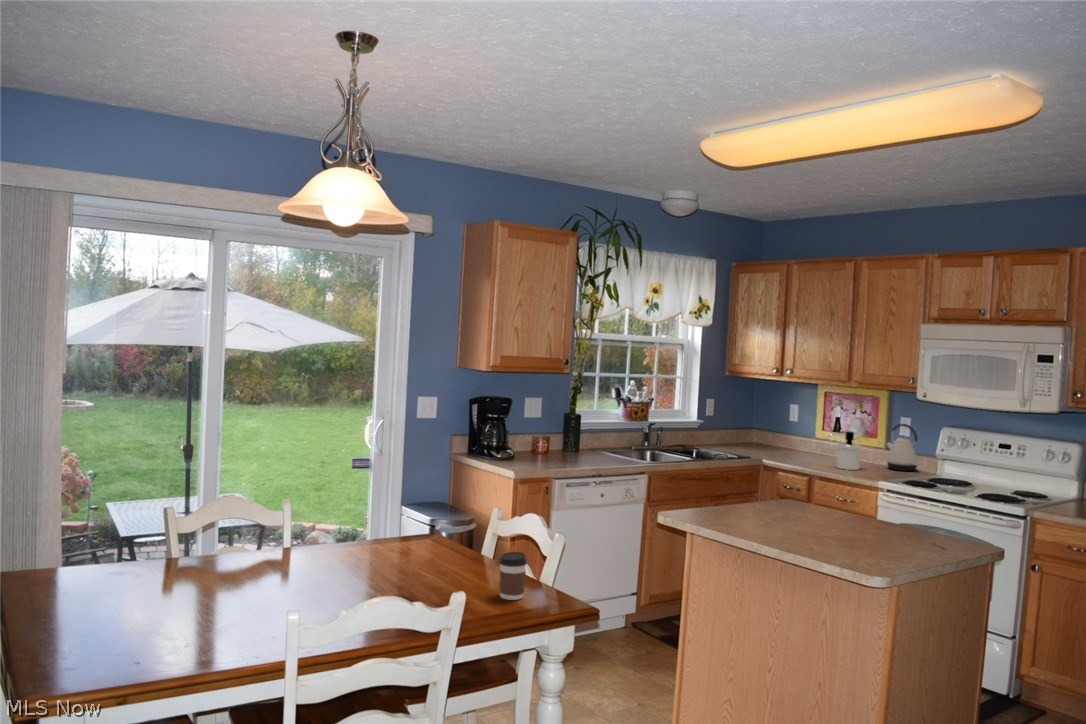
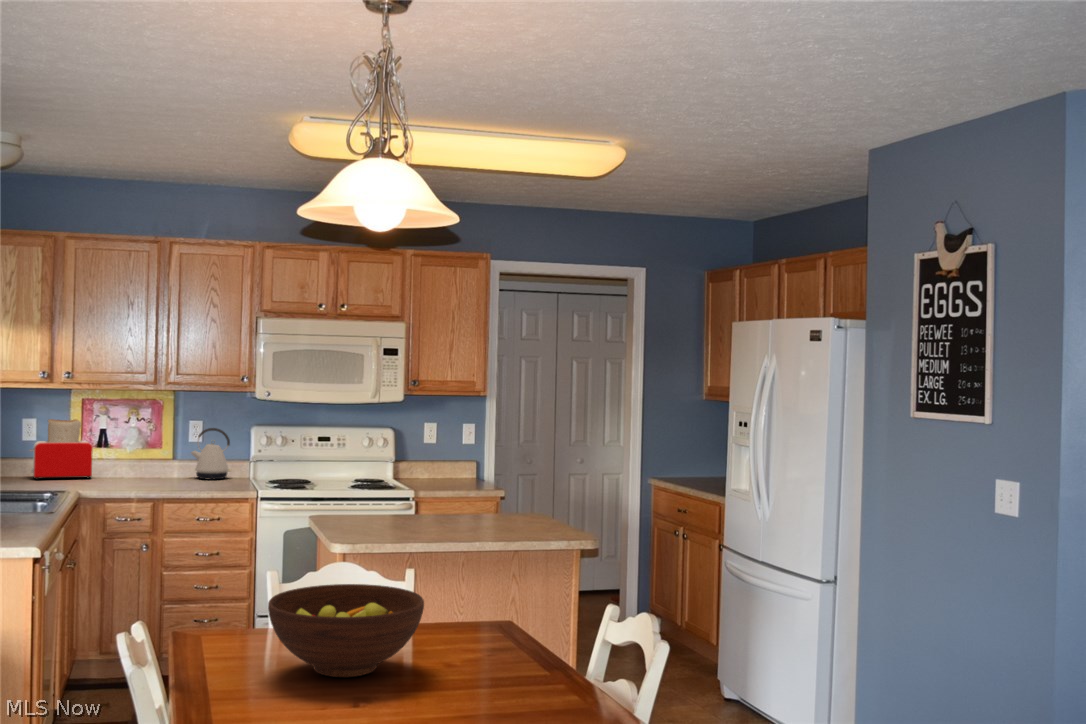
toaster: none [782,406,830,455] -> present [30,419,93,480]
soap dispenser: present [827,432,861,470] -> none [166,442,194,487]
fruit bowl: none [317,506,432,574] -> present [268,584,424,677]
coffee cup: present [499,552,527,600] -> none [471,588,501,640]

